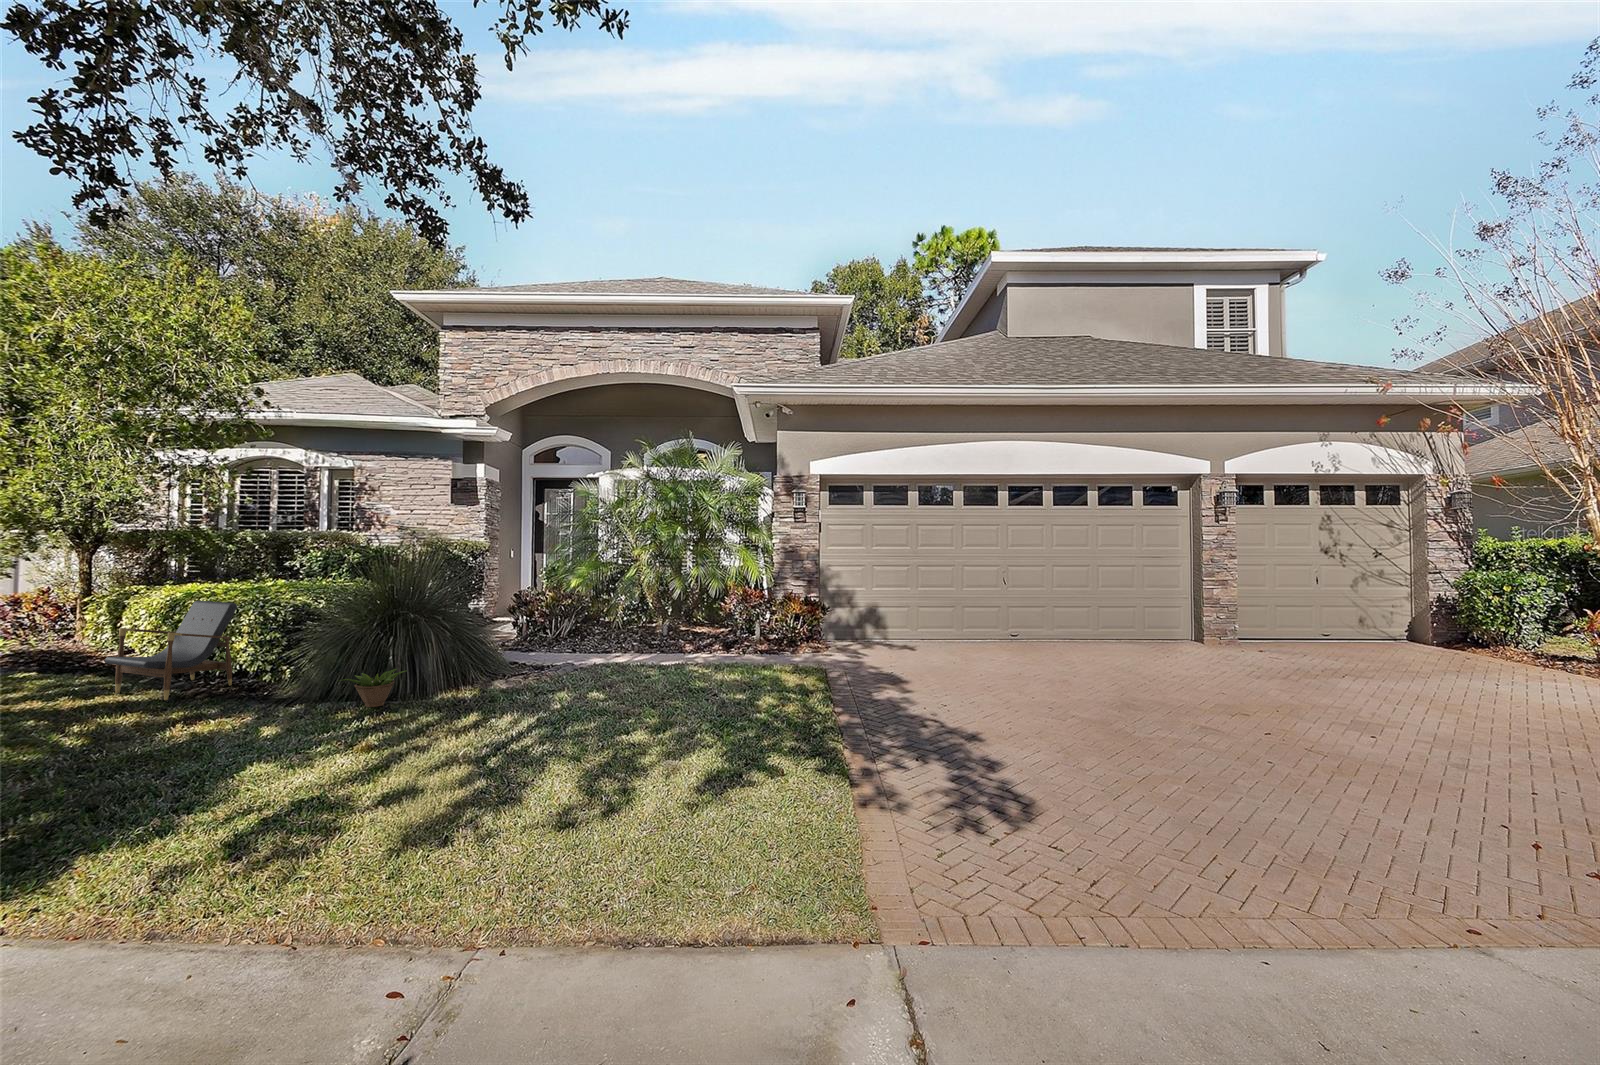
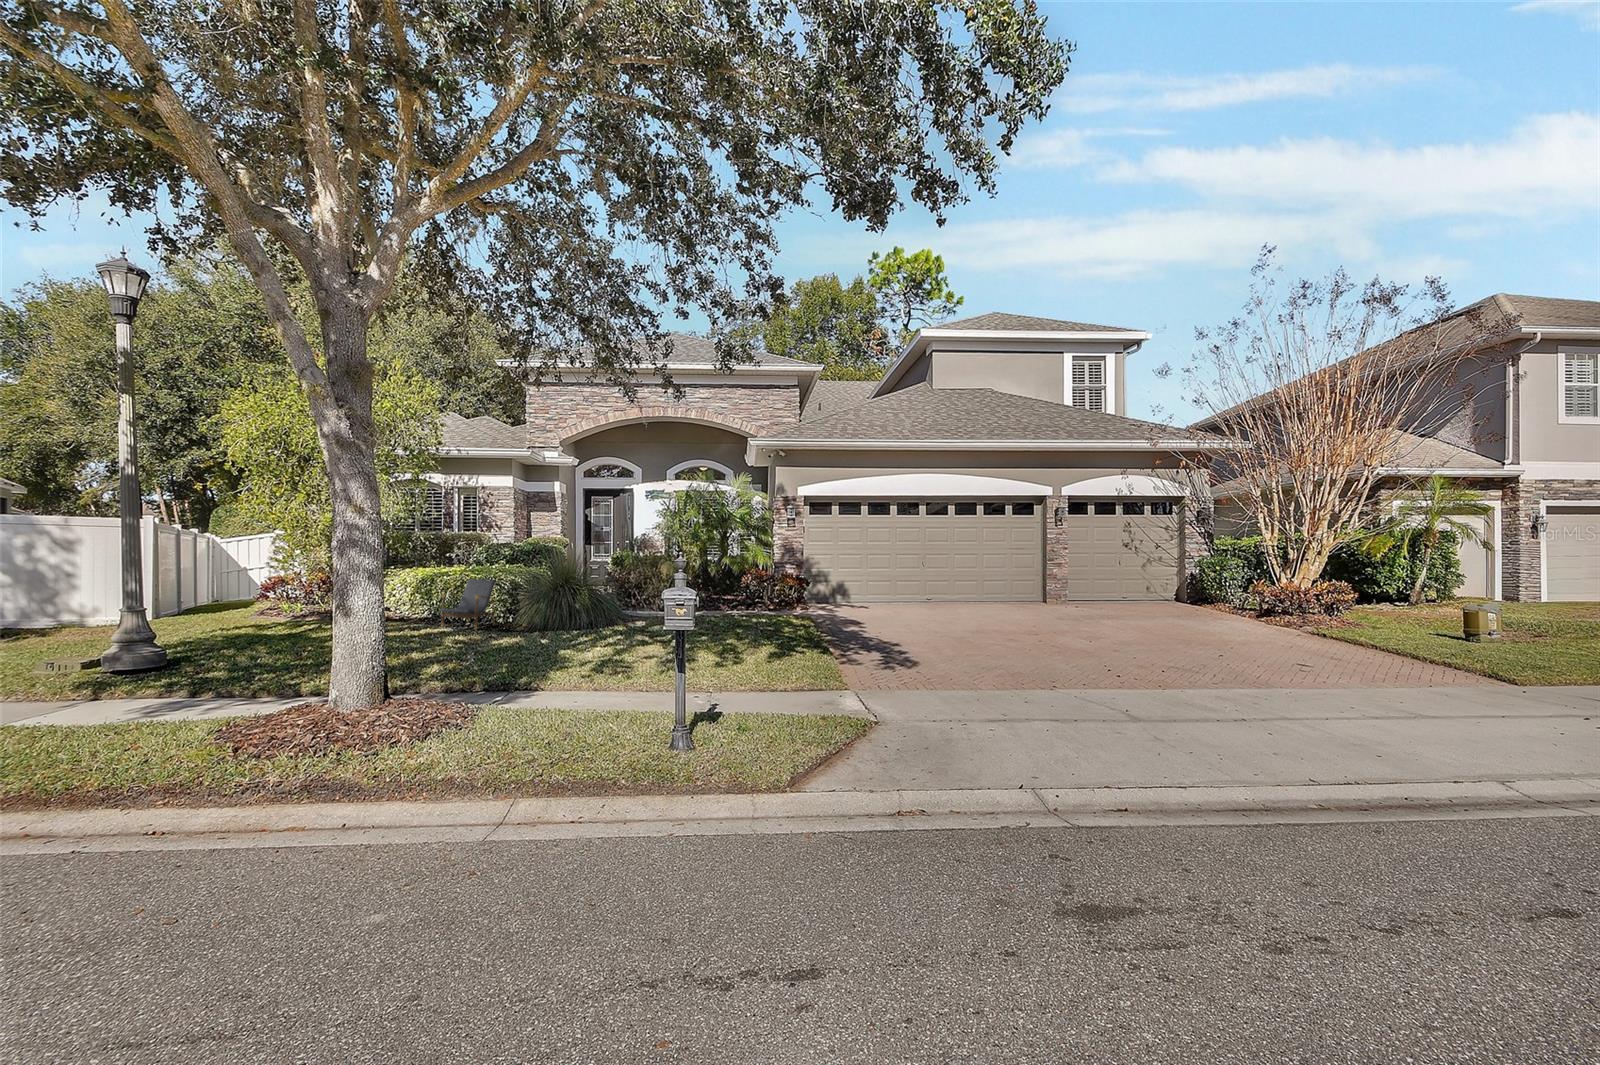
decorative plant: present [340,669,406,707] -> none [568,614,600,633]

